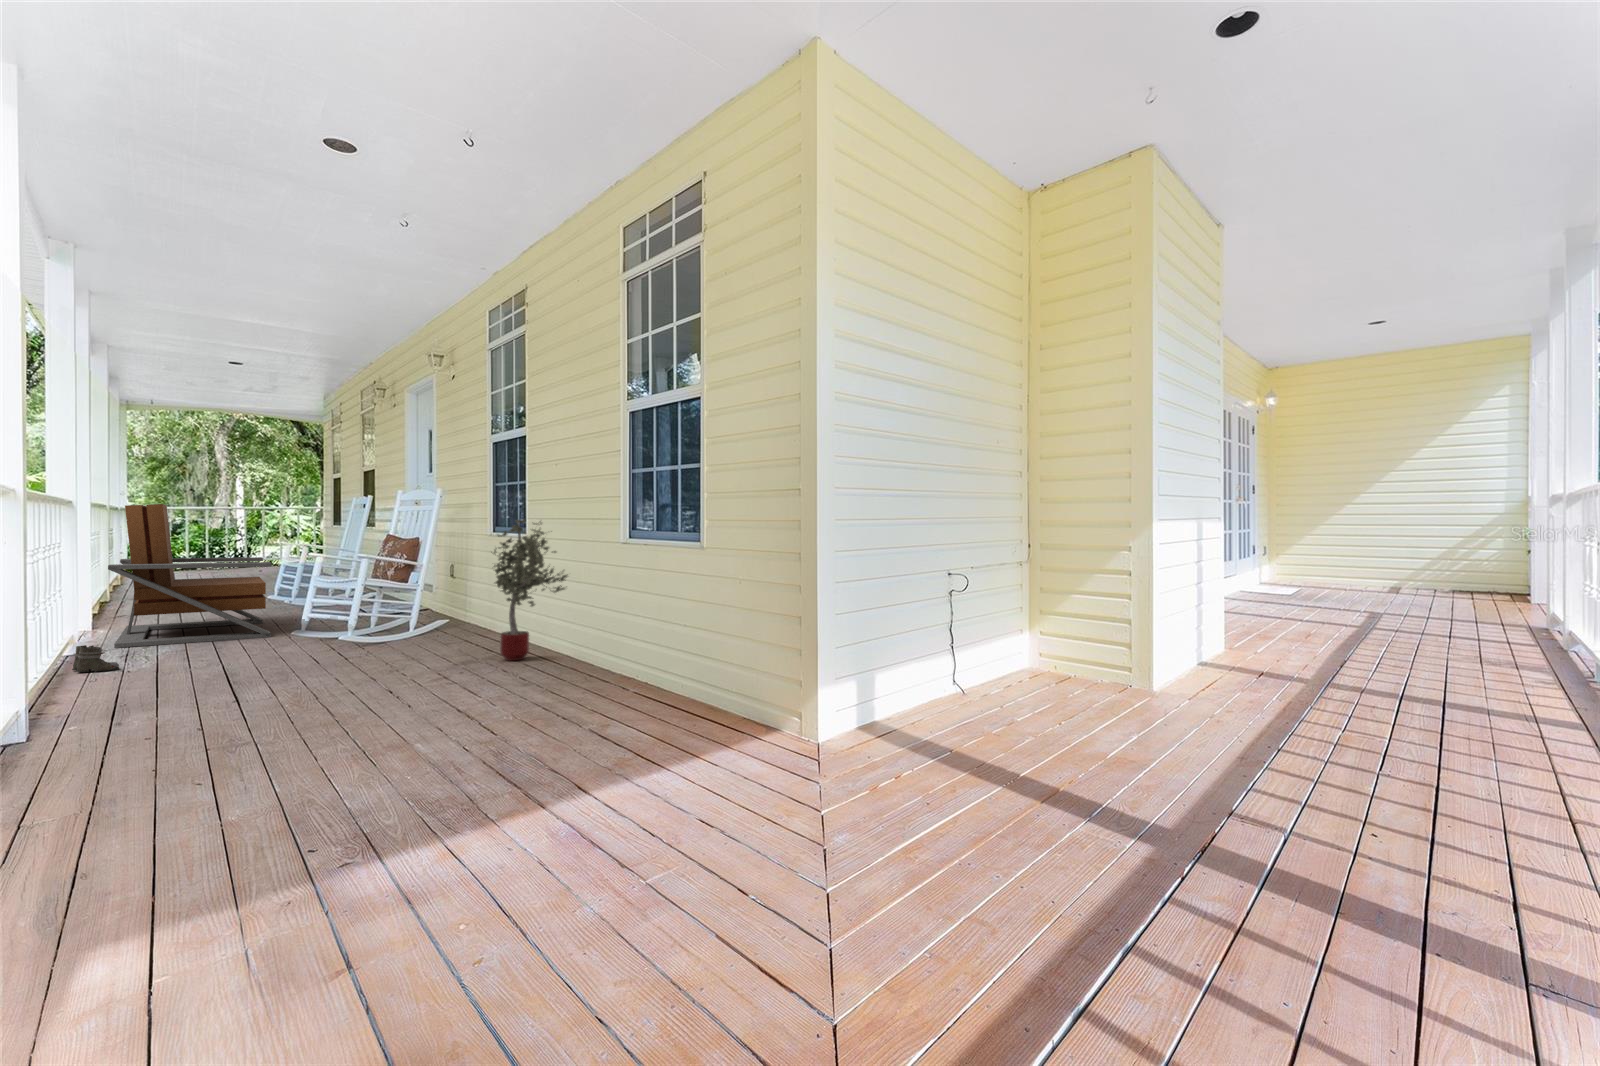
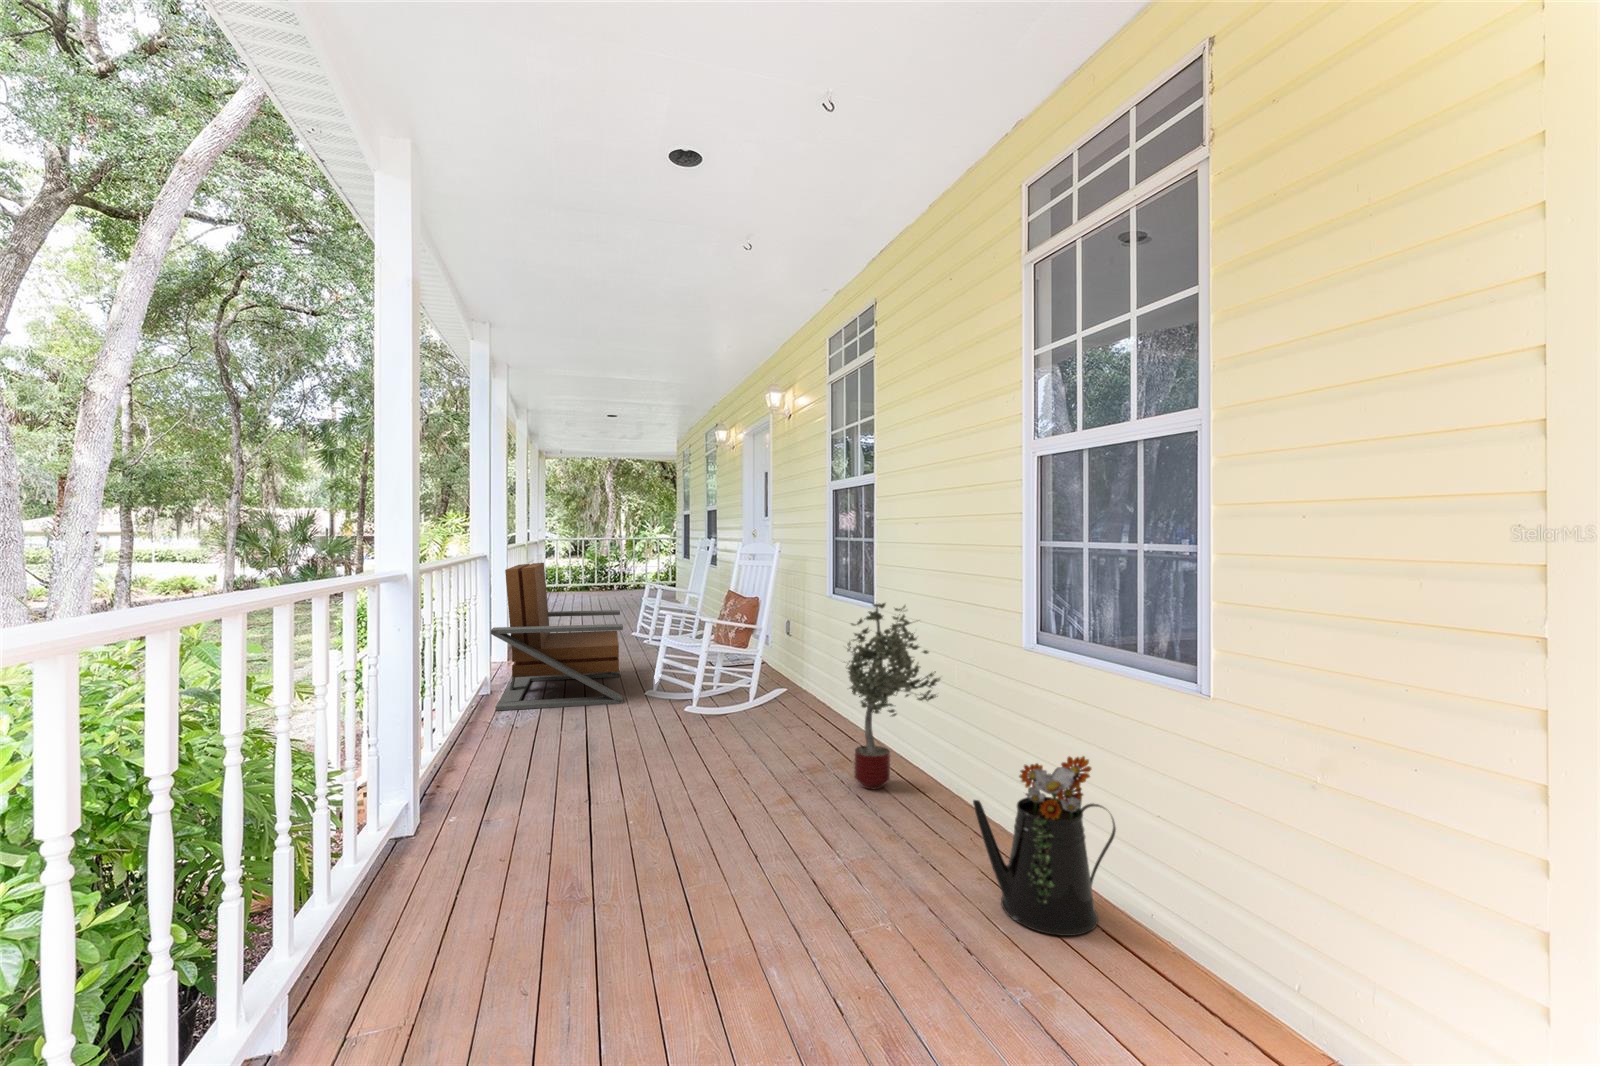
watering can: none [570,592,659,696] -> present [973,756,1116,936]
boots: present [72,645,119,672] -> none [449,724,486,759]

